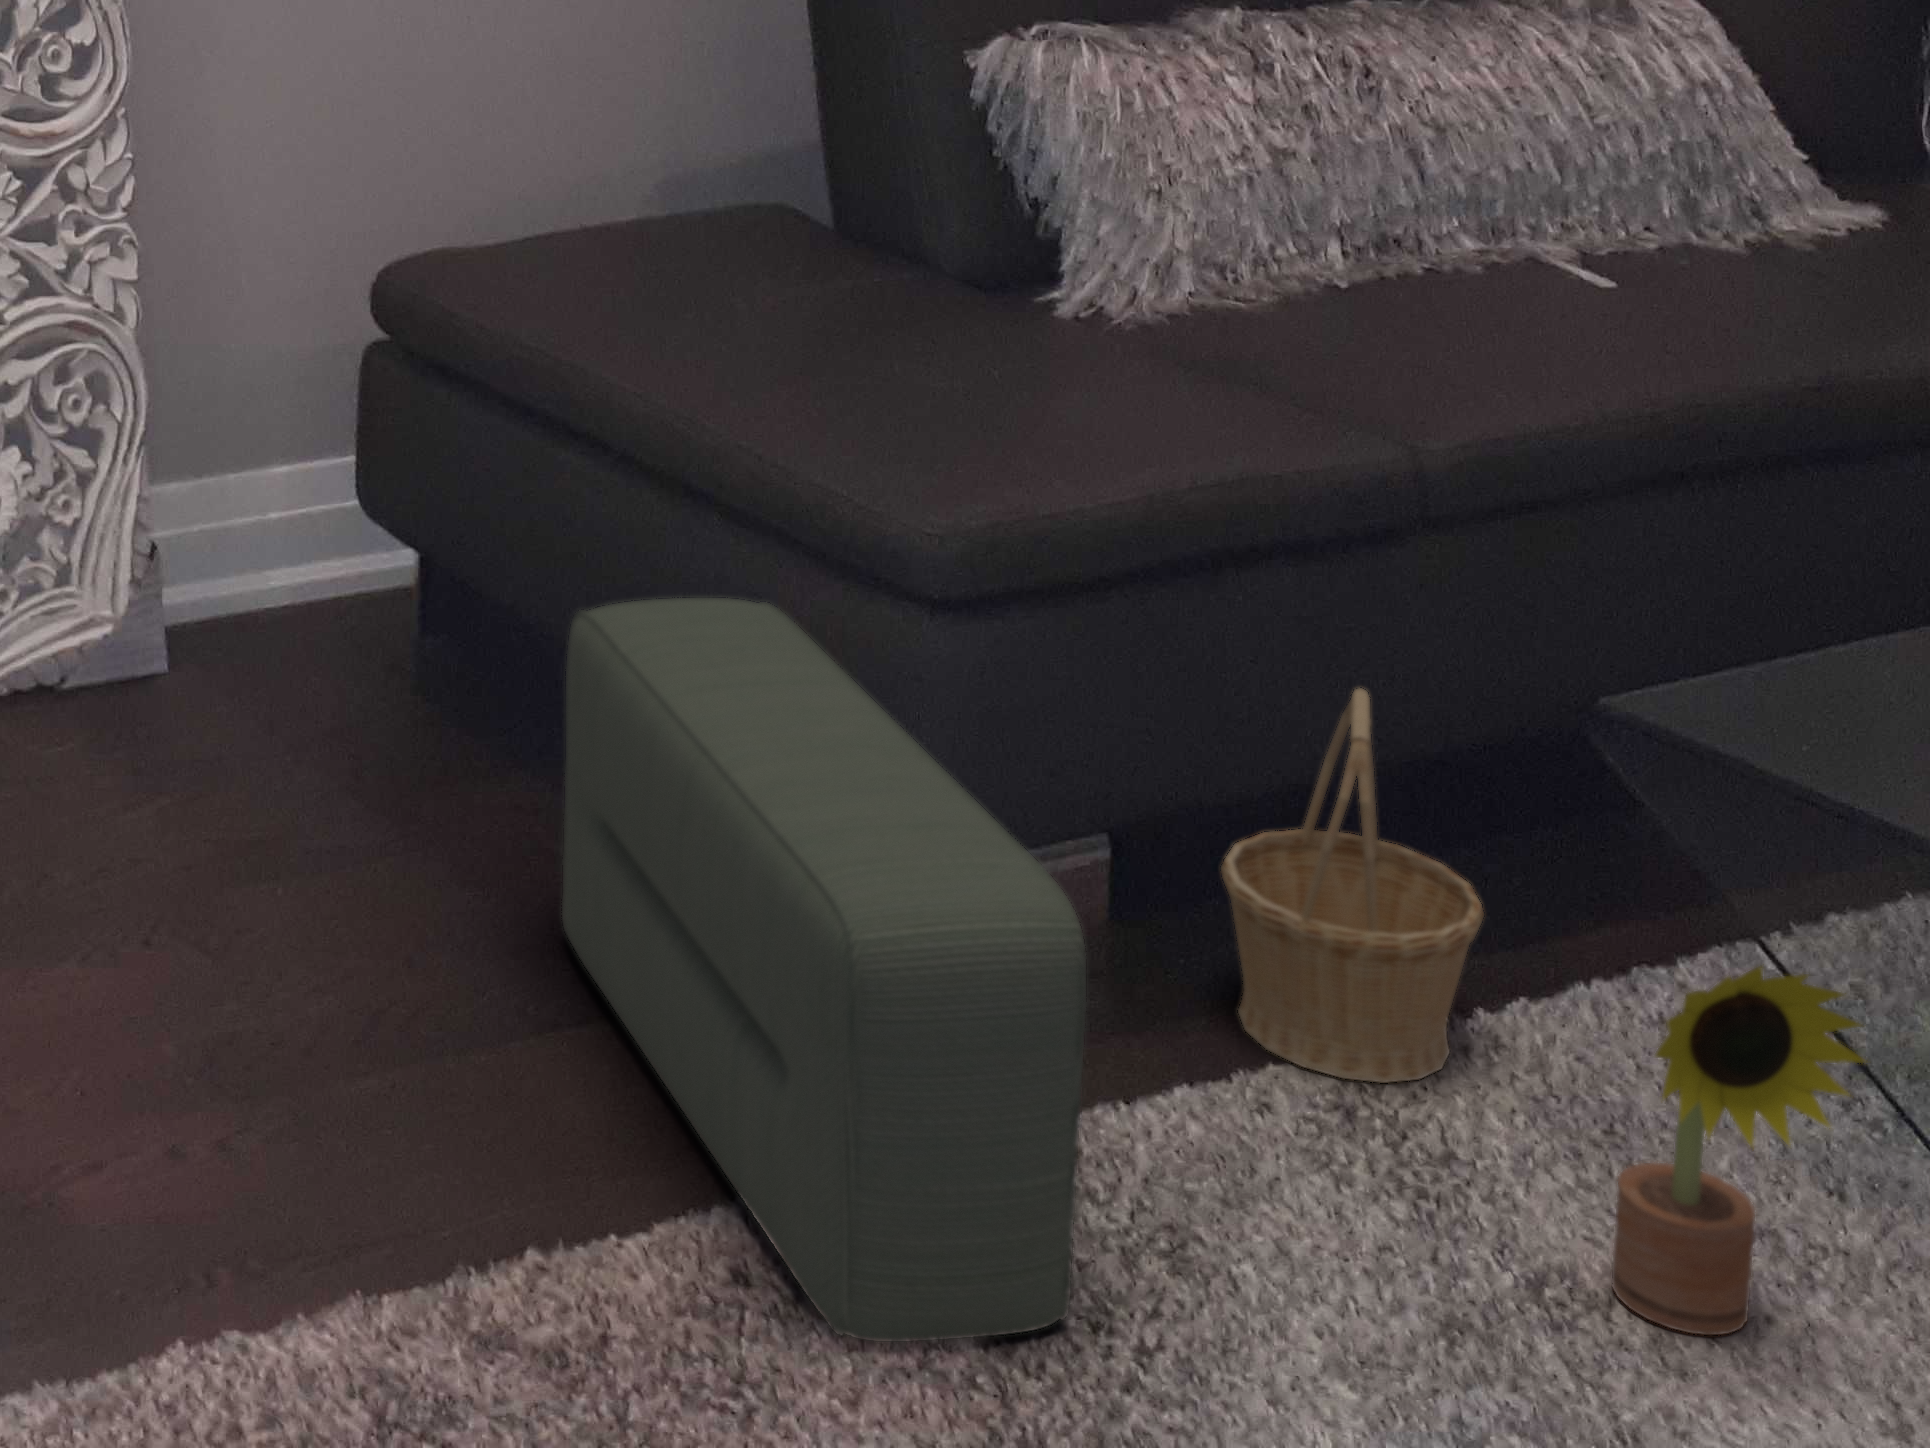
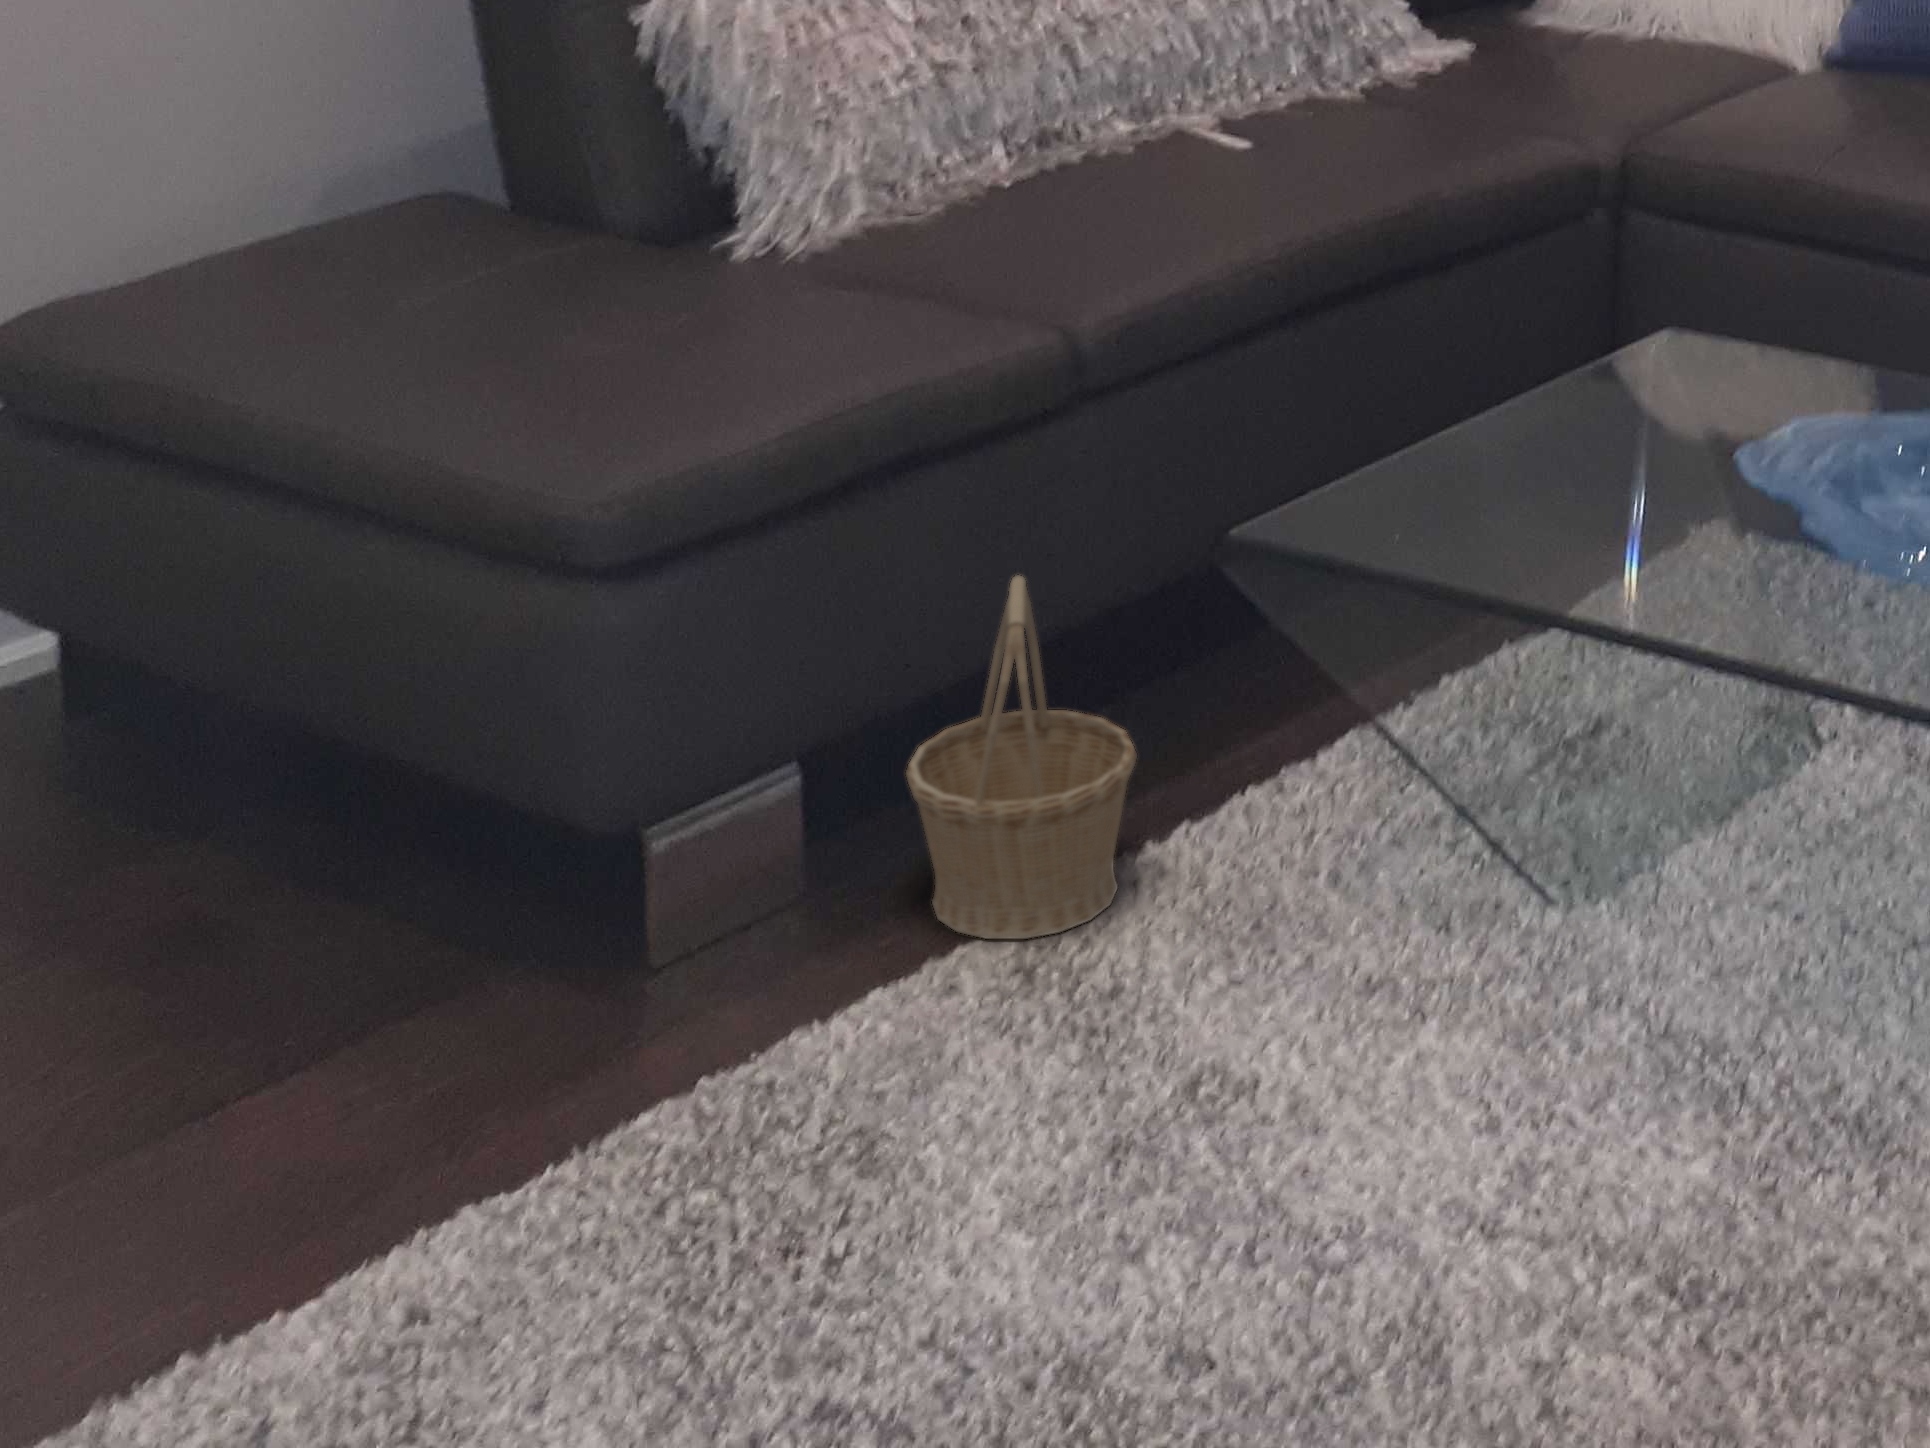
pouf: present [562,598,1086,1342] -> none [222,621,763,1339]
decorative plant: present [1612,966,1866,1335] -> none [1242,743,1421,1079]

